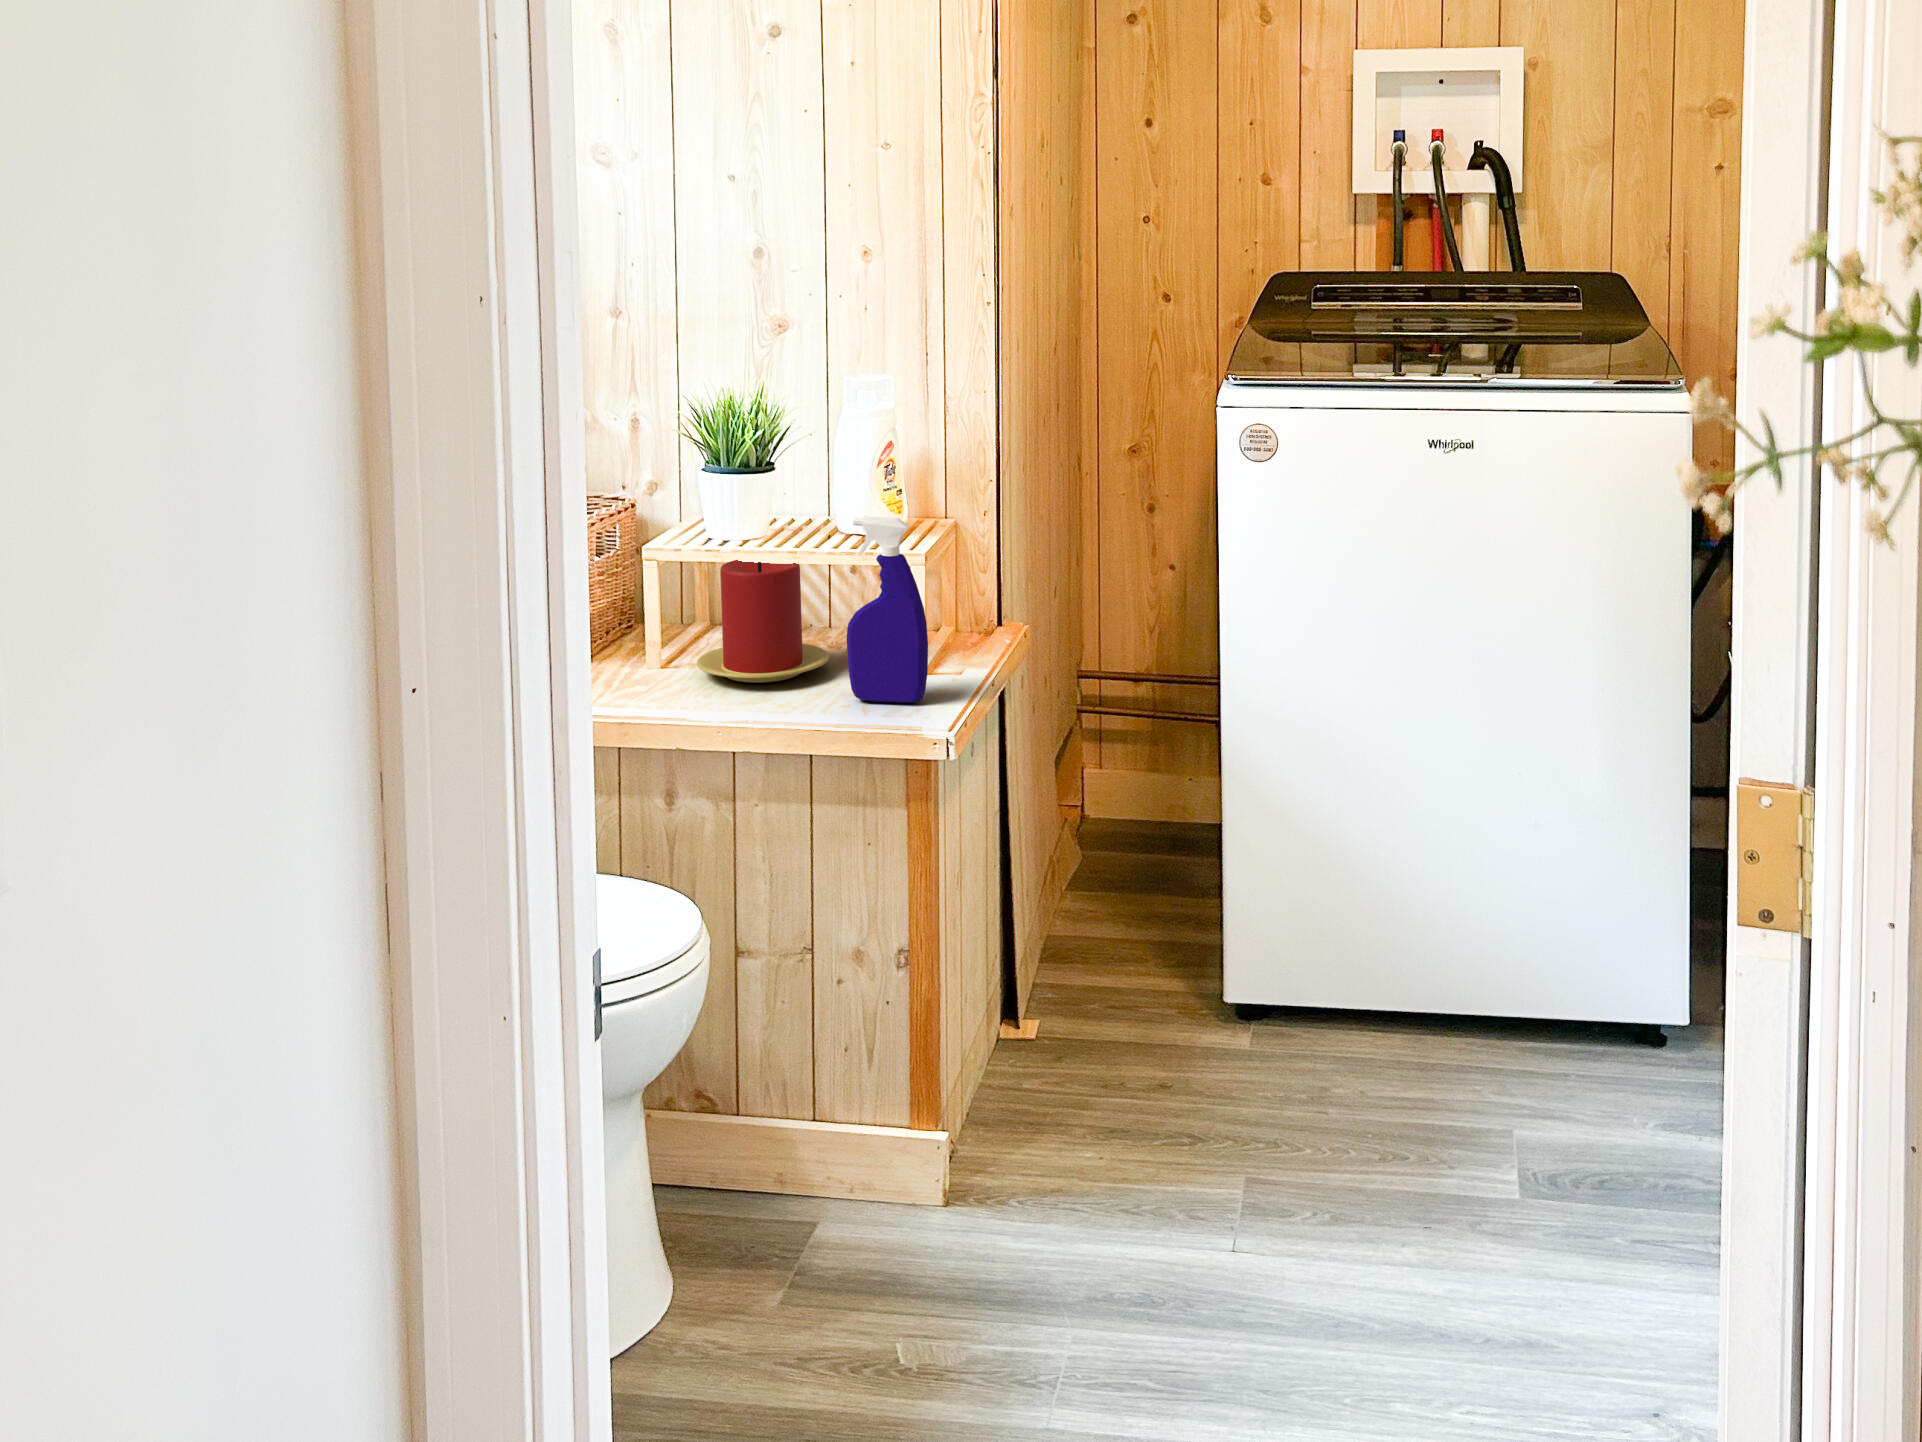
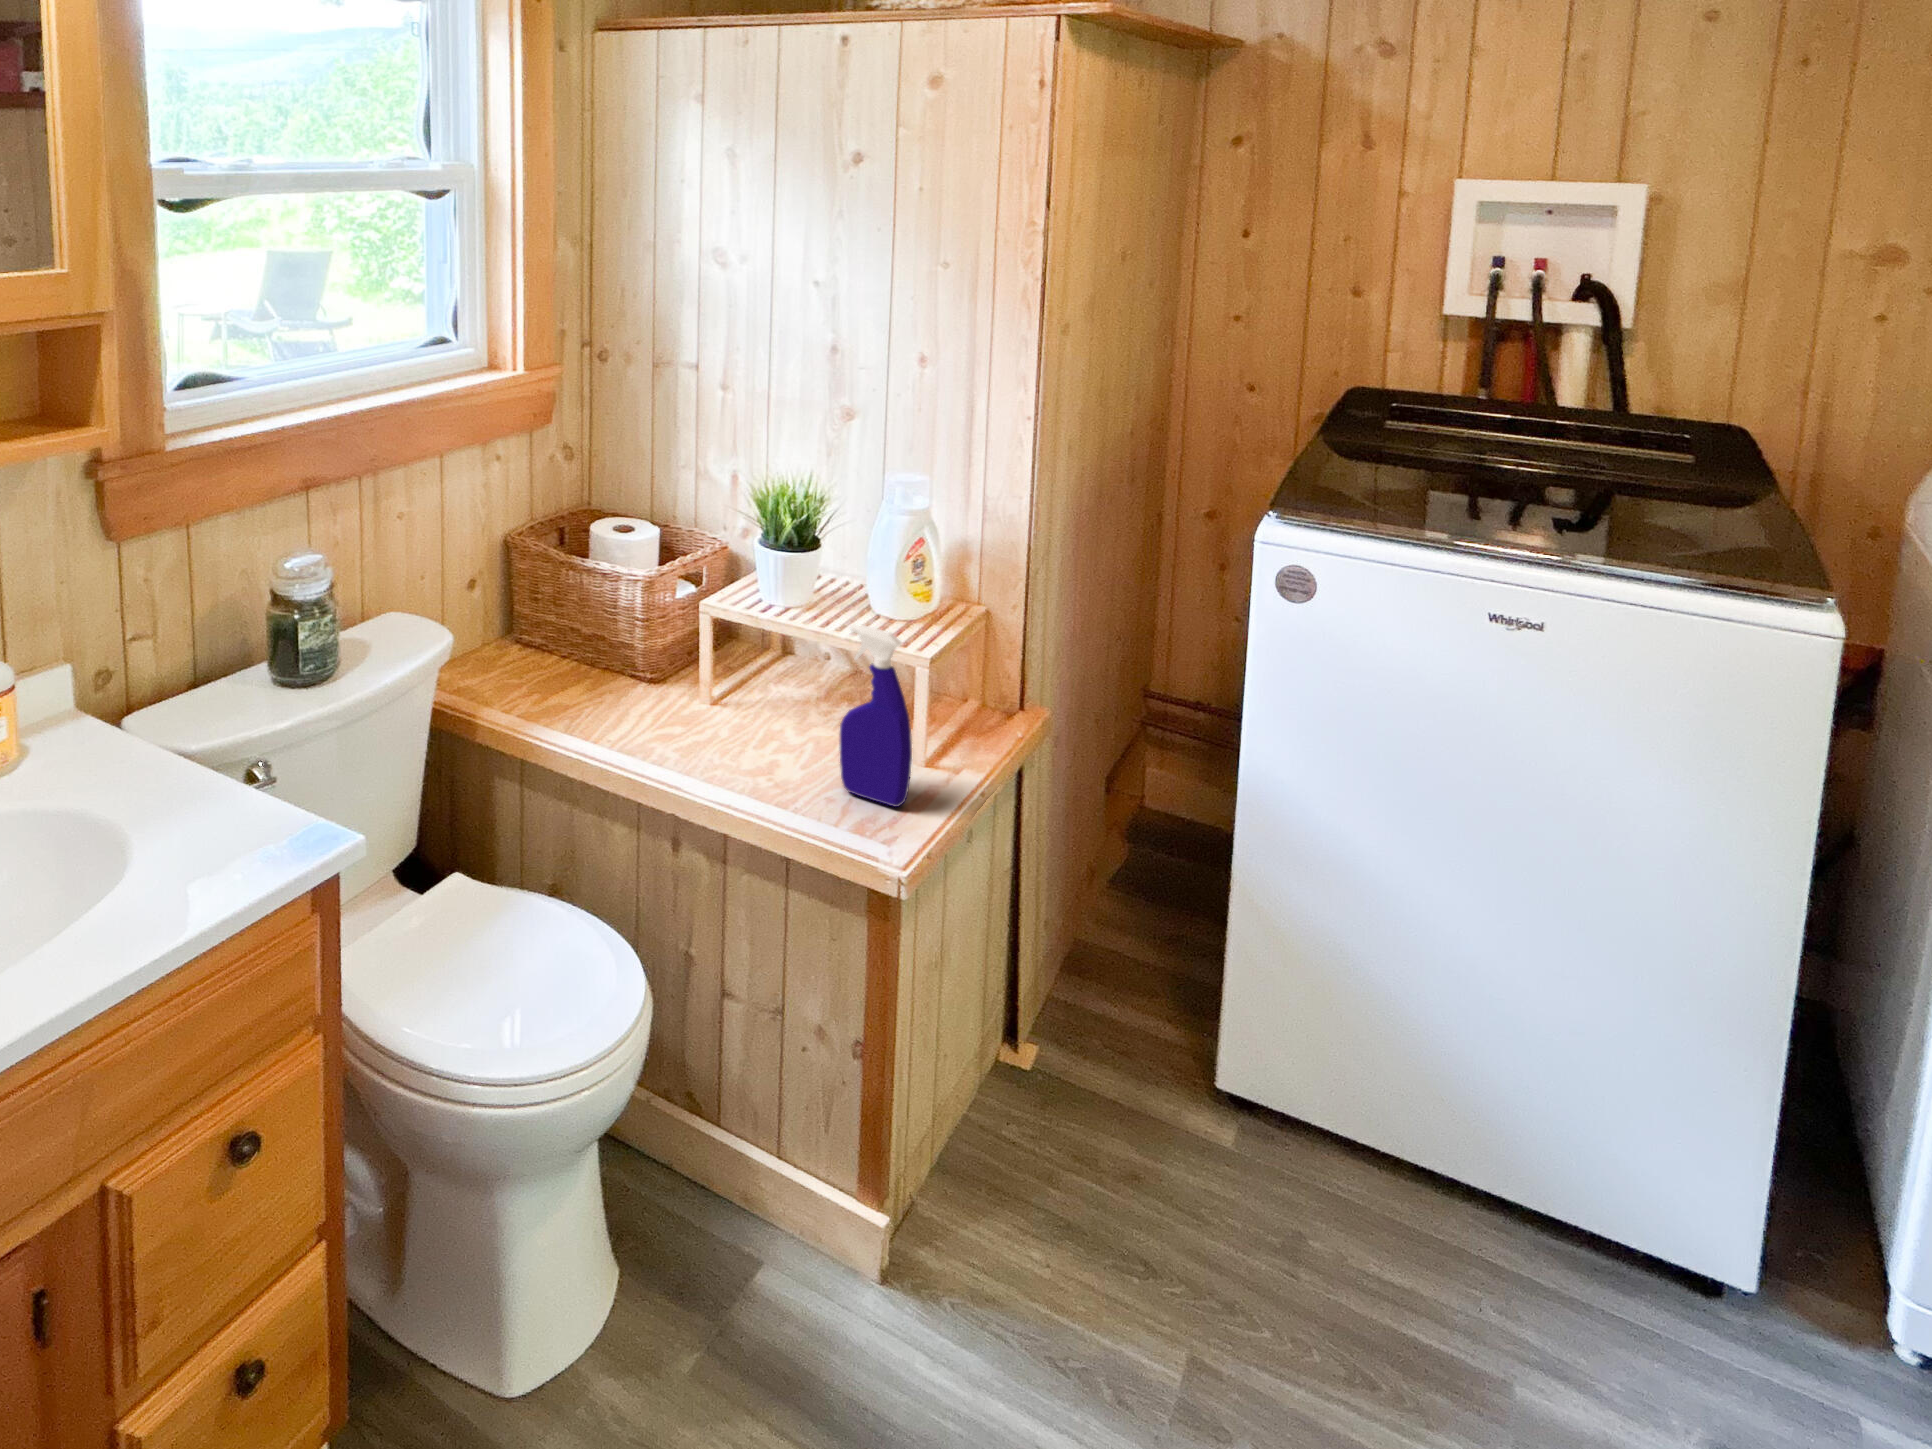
candle: present [697,560,829,682] -> none [728,625,845,747]

